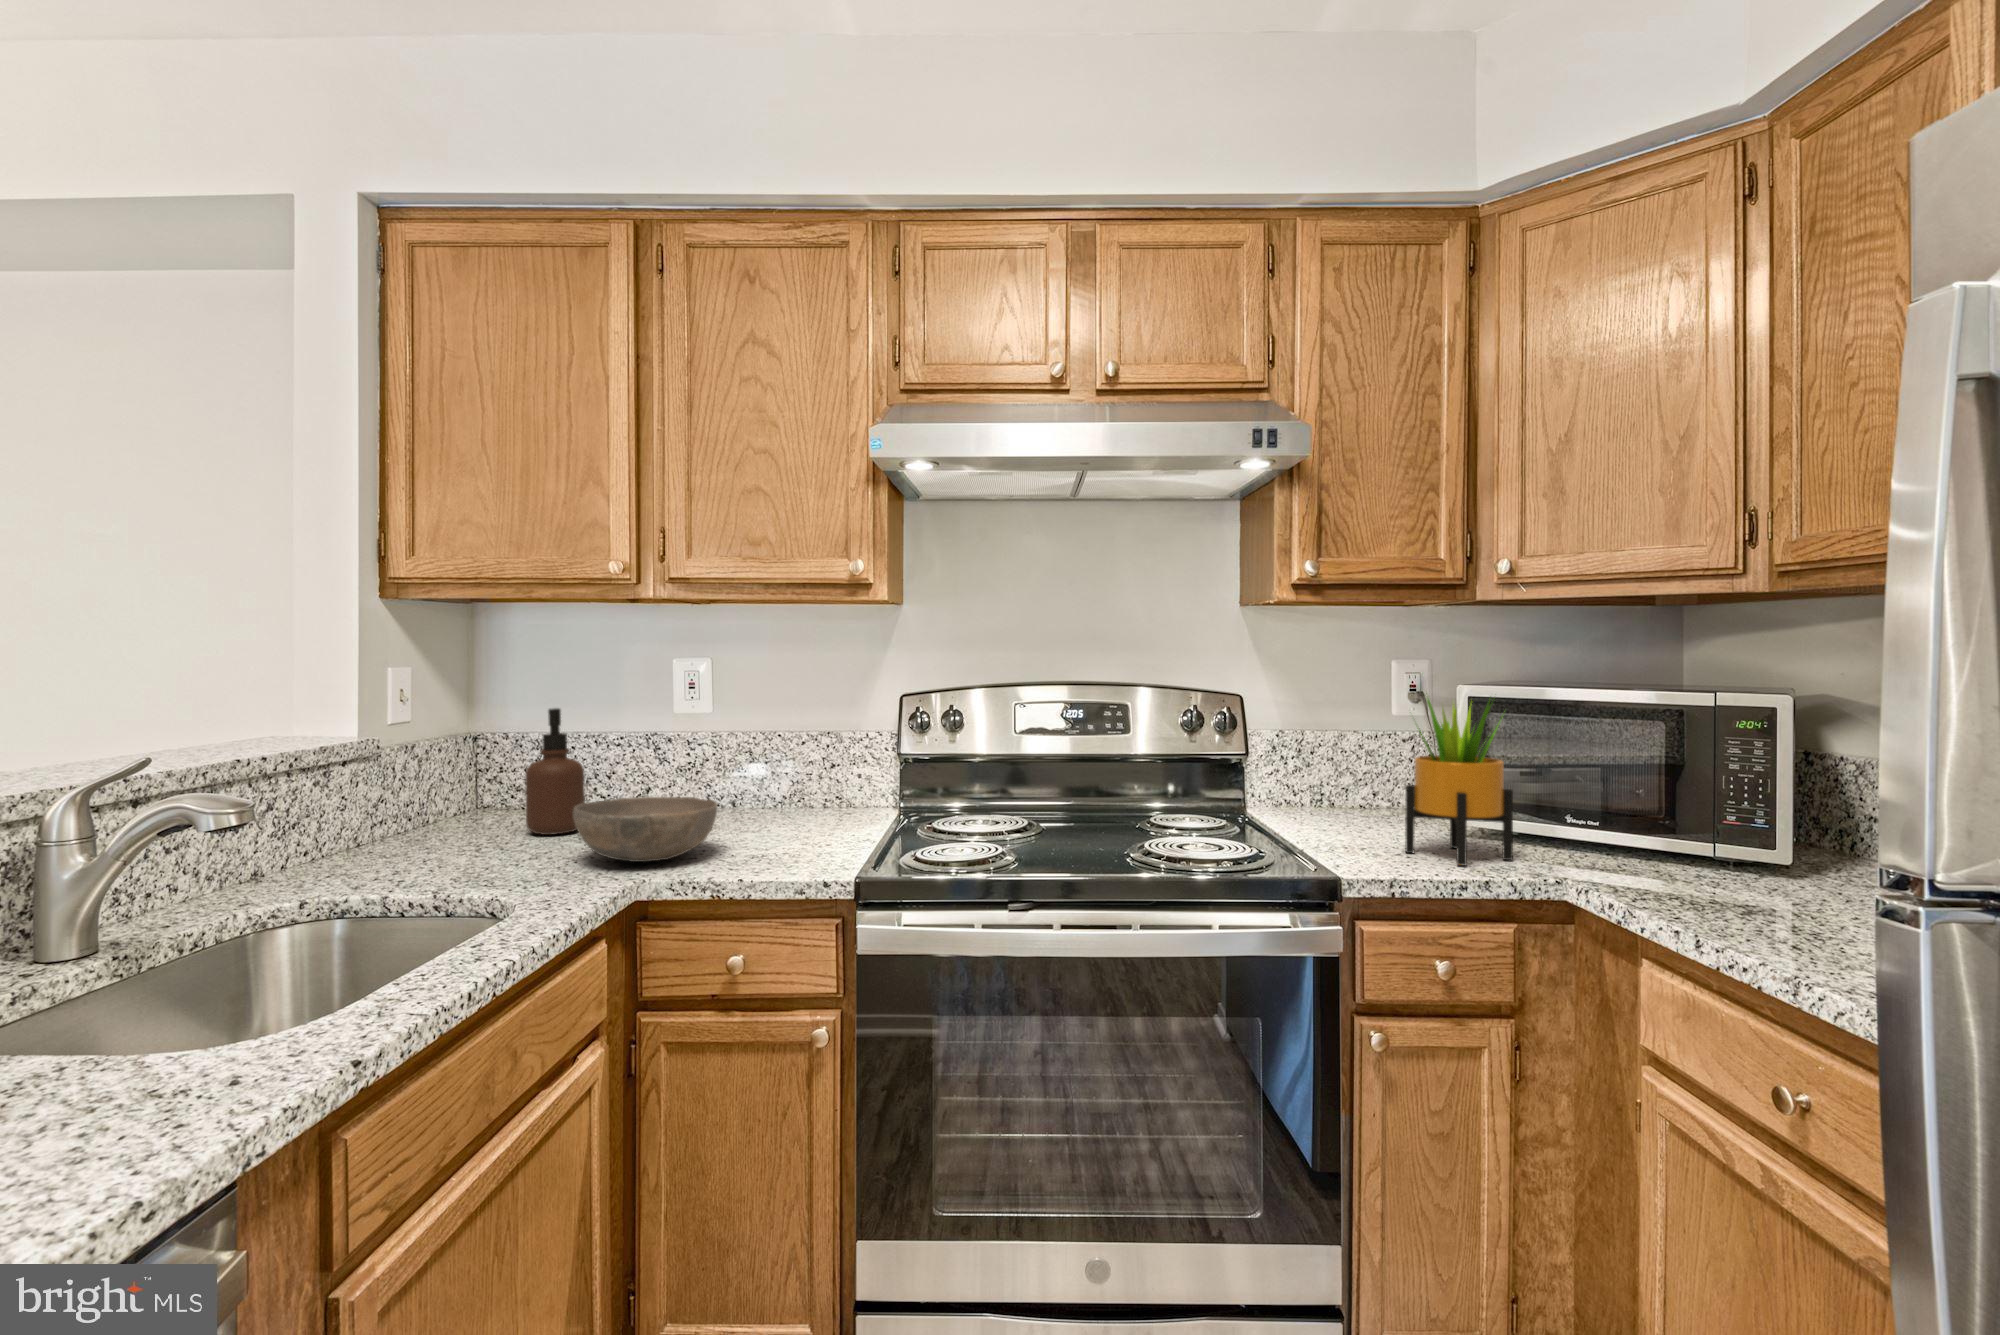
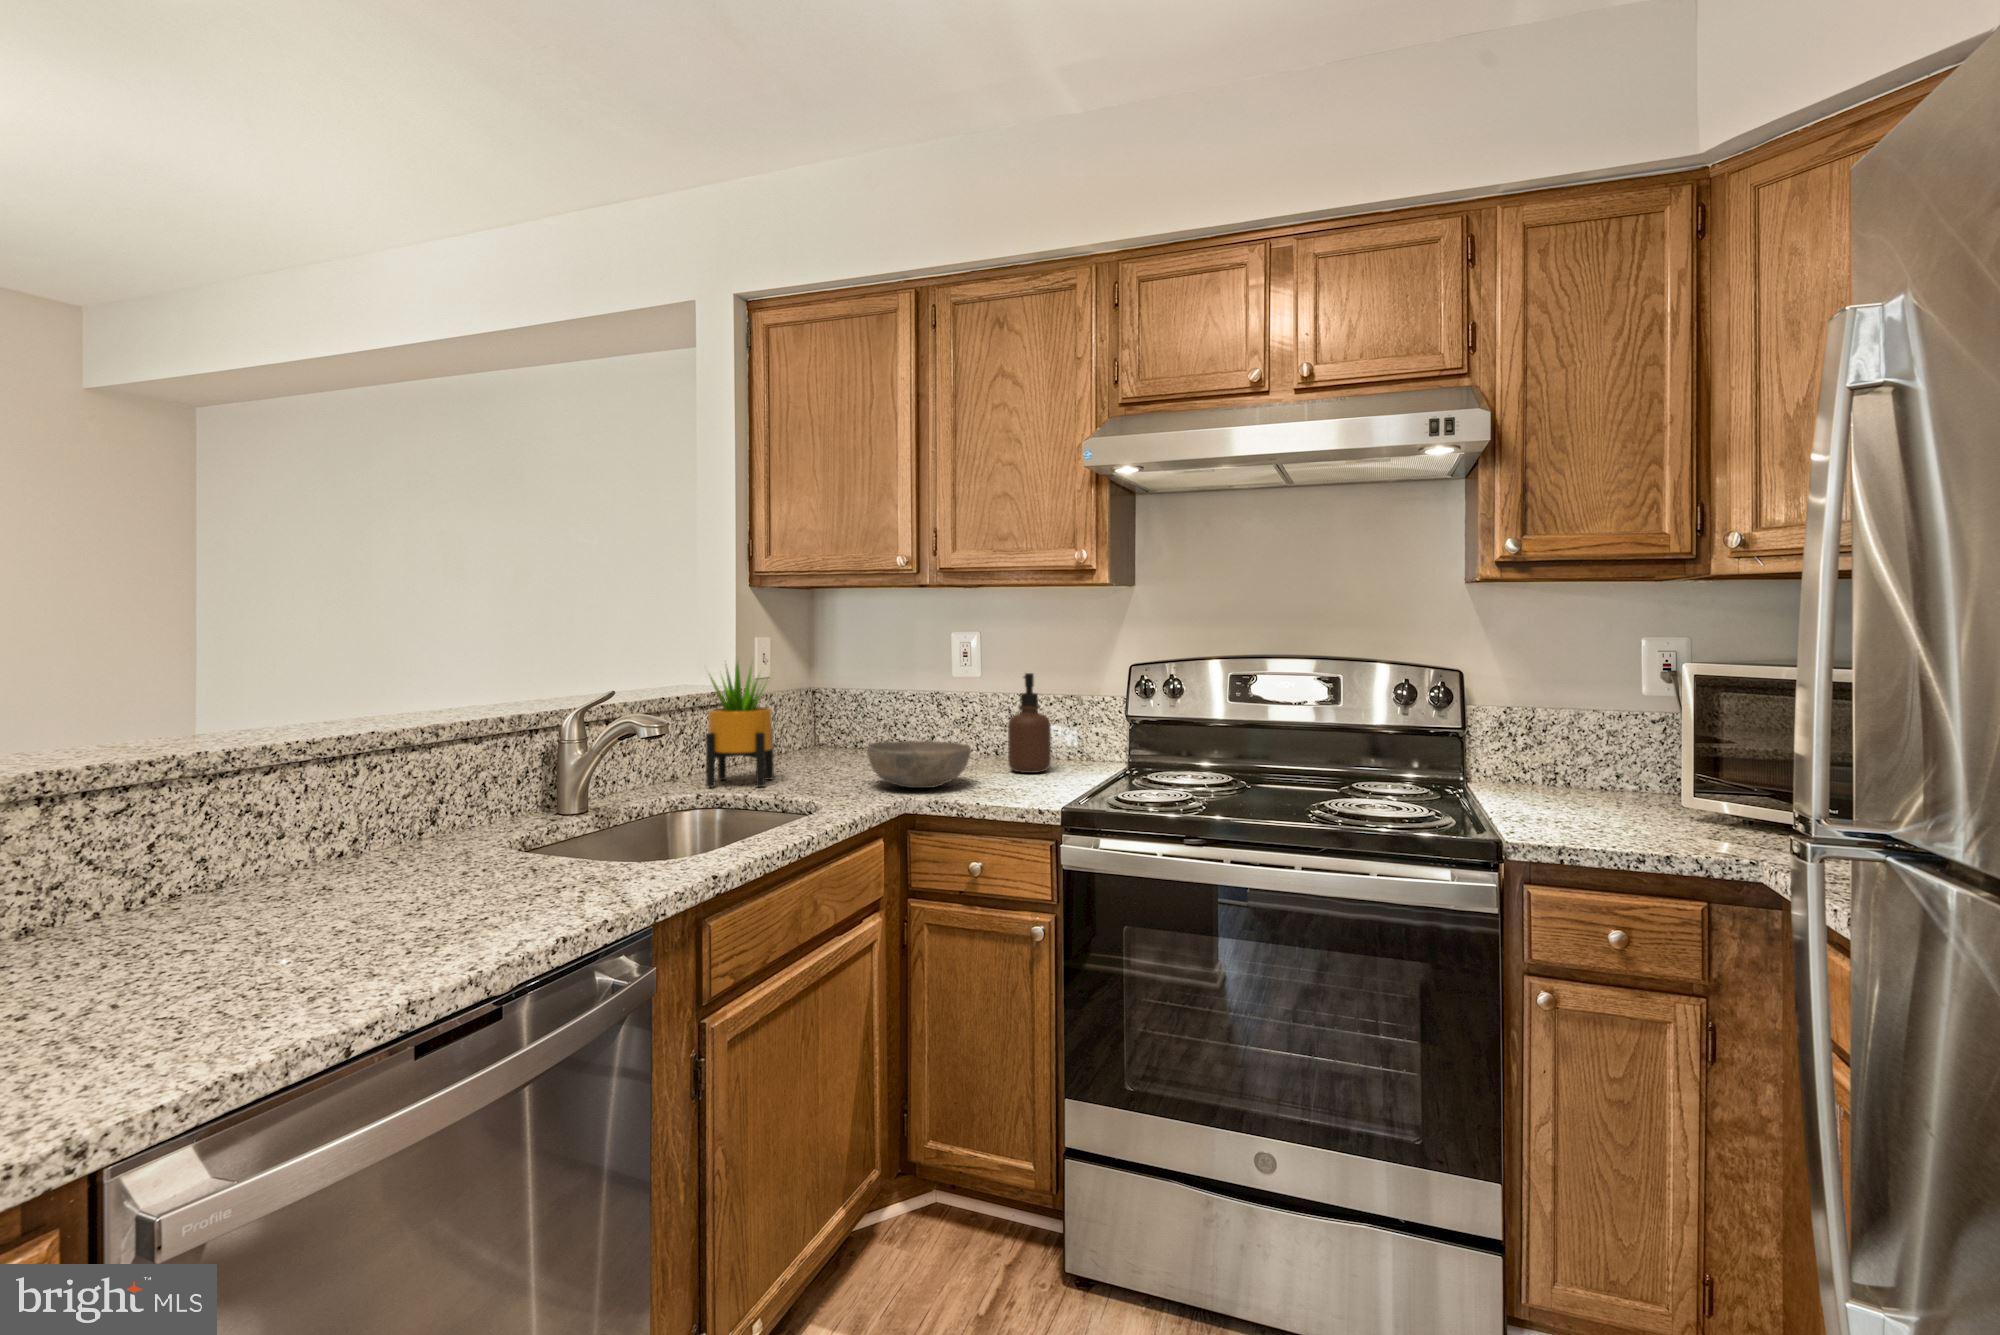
potted plant: present [1405,693,1513,865] -> present [706,663,774,787]
soap dispenser: present [525,708,585,835] -> present [1008,673,1051,773]

